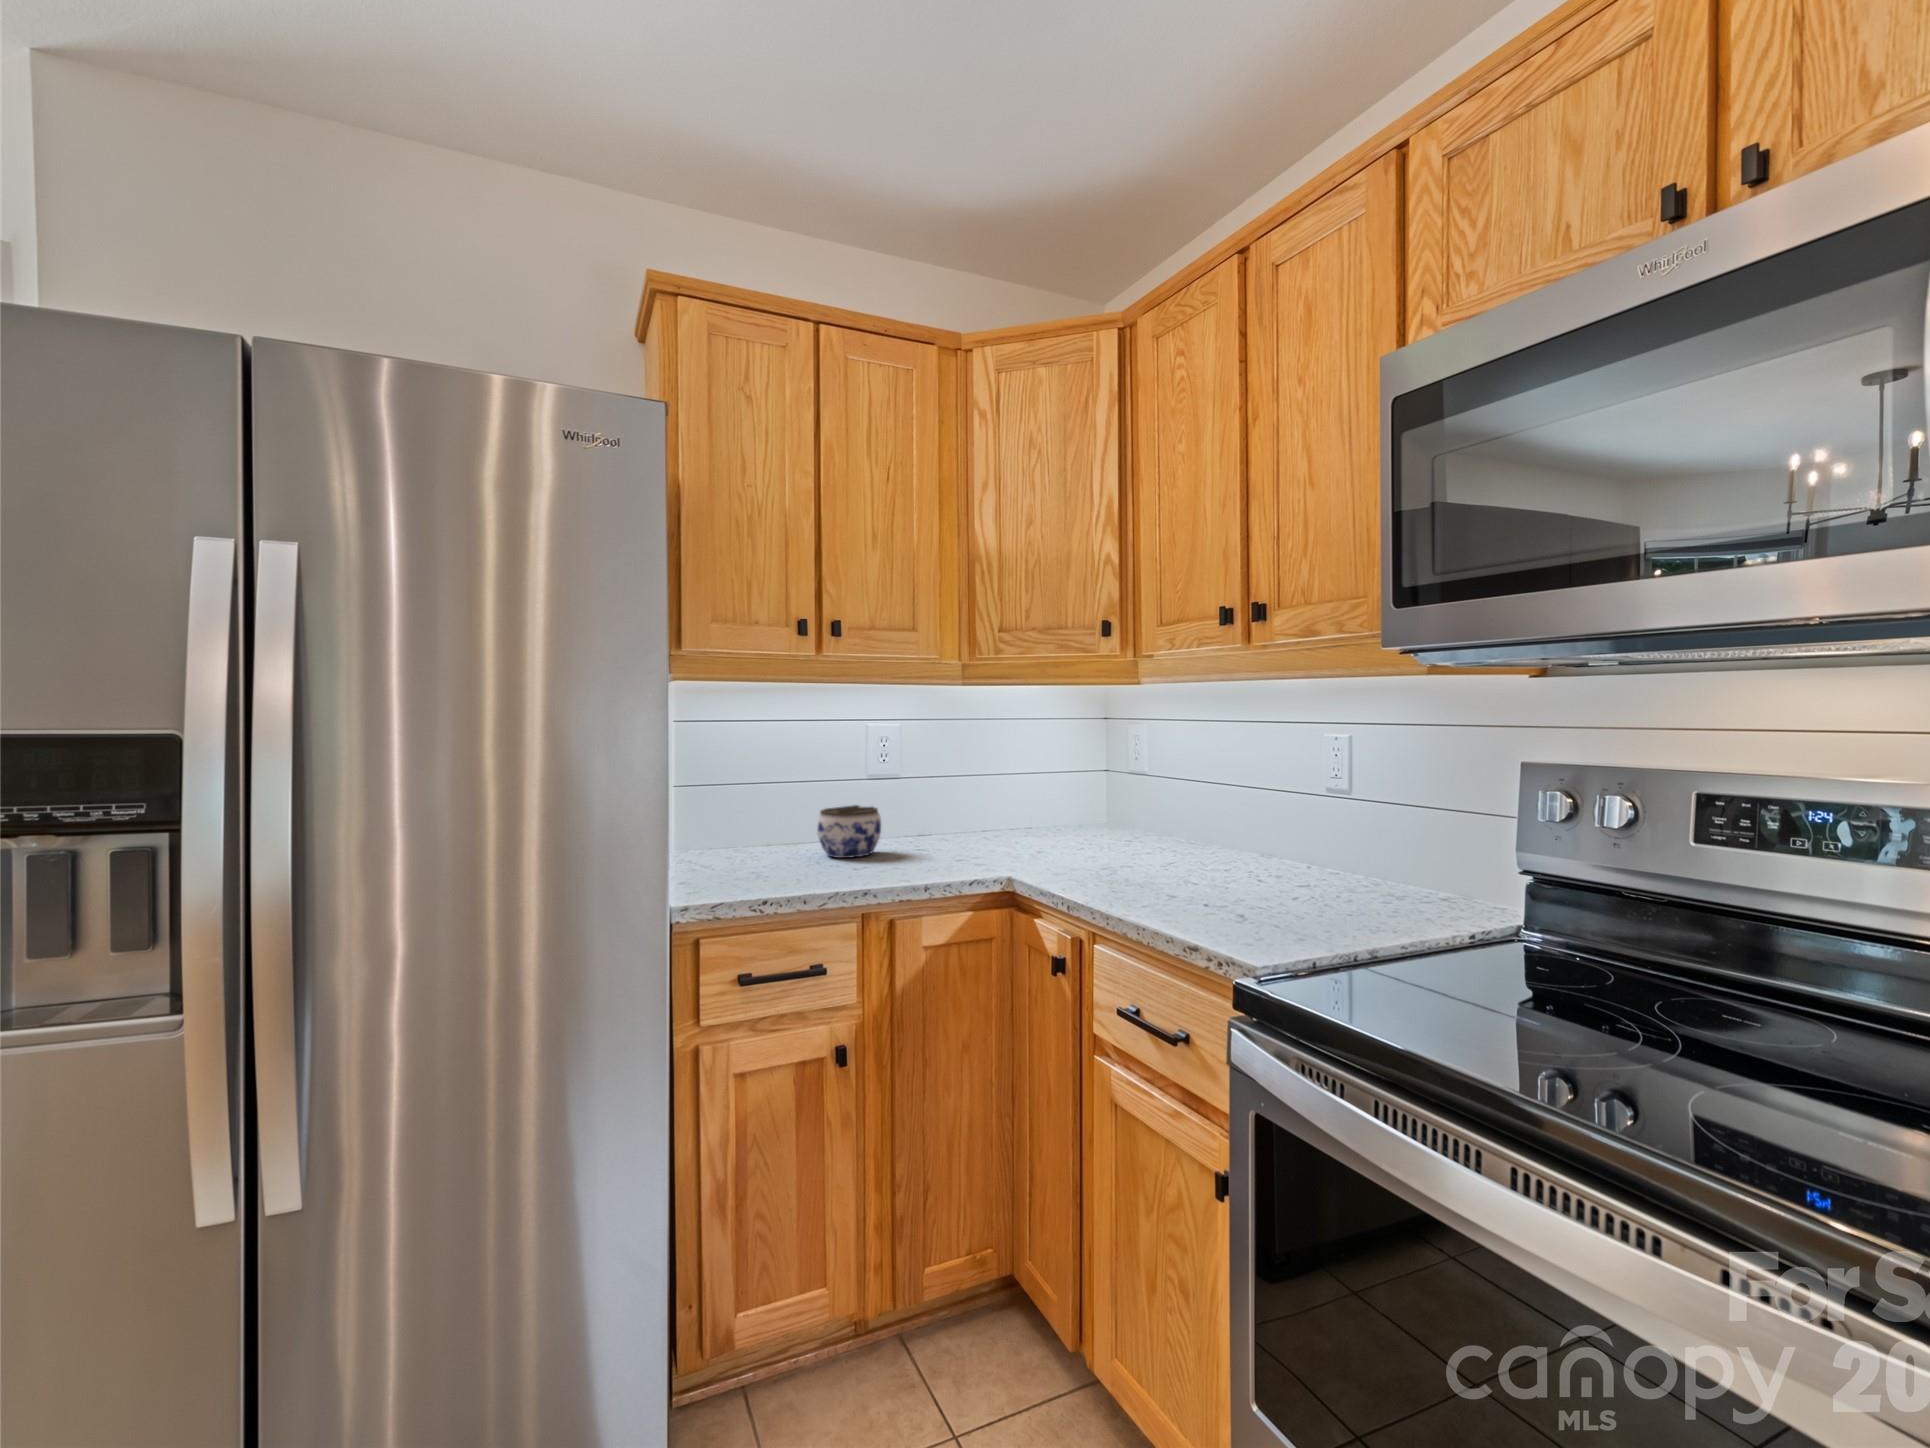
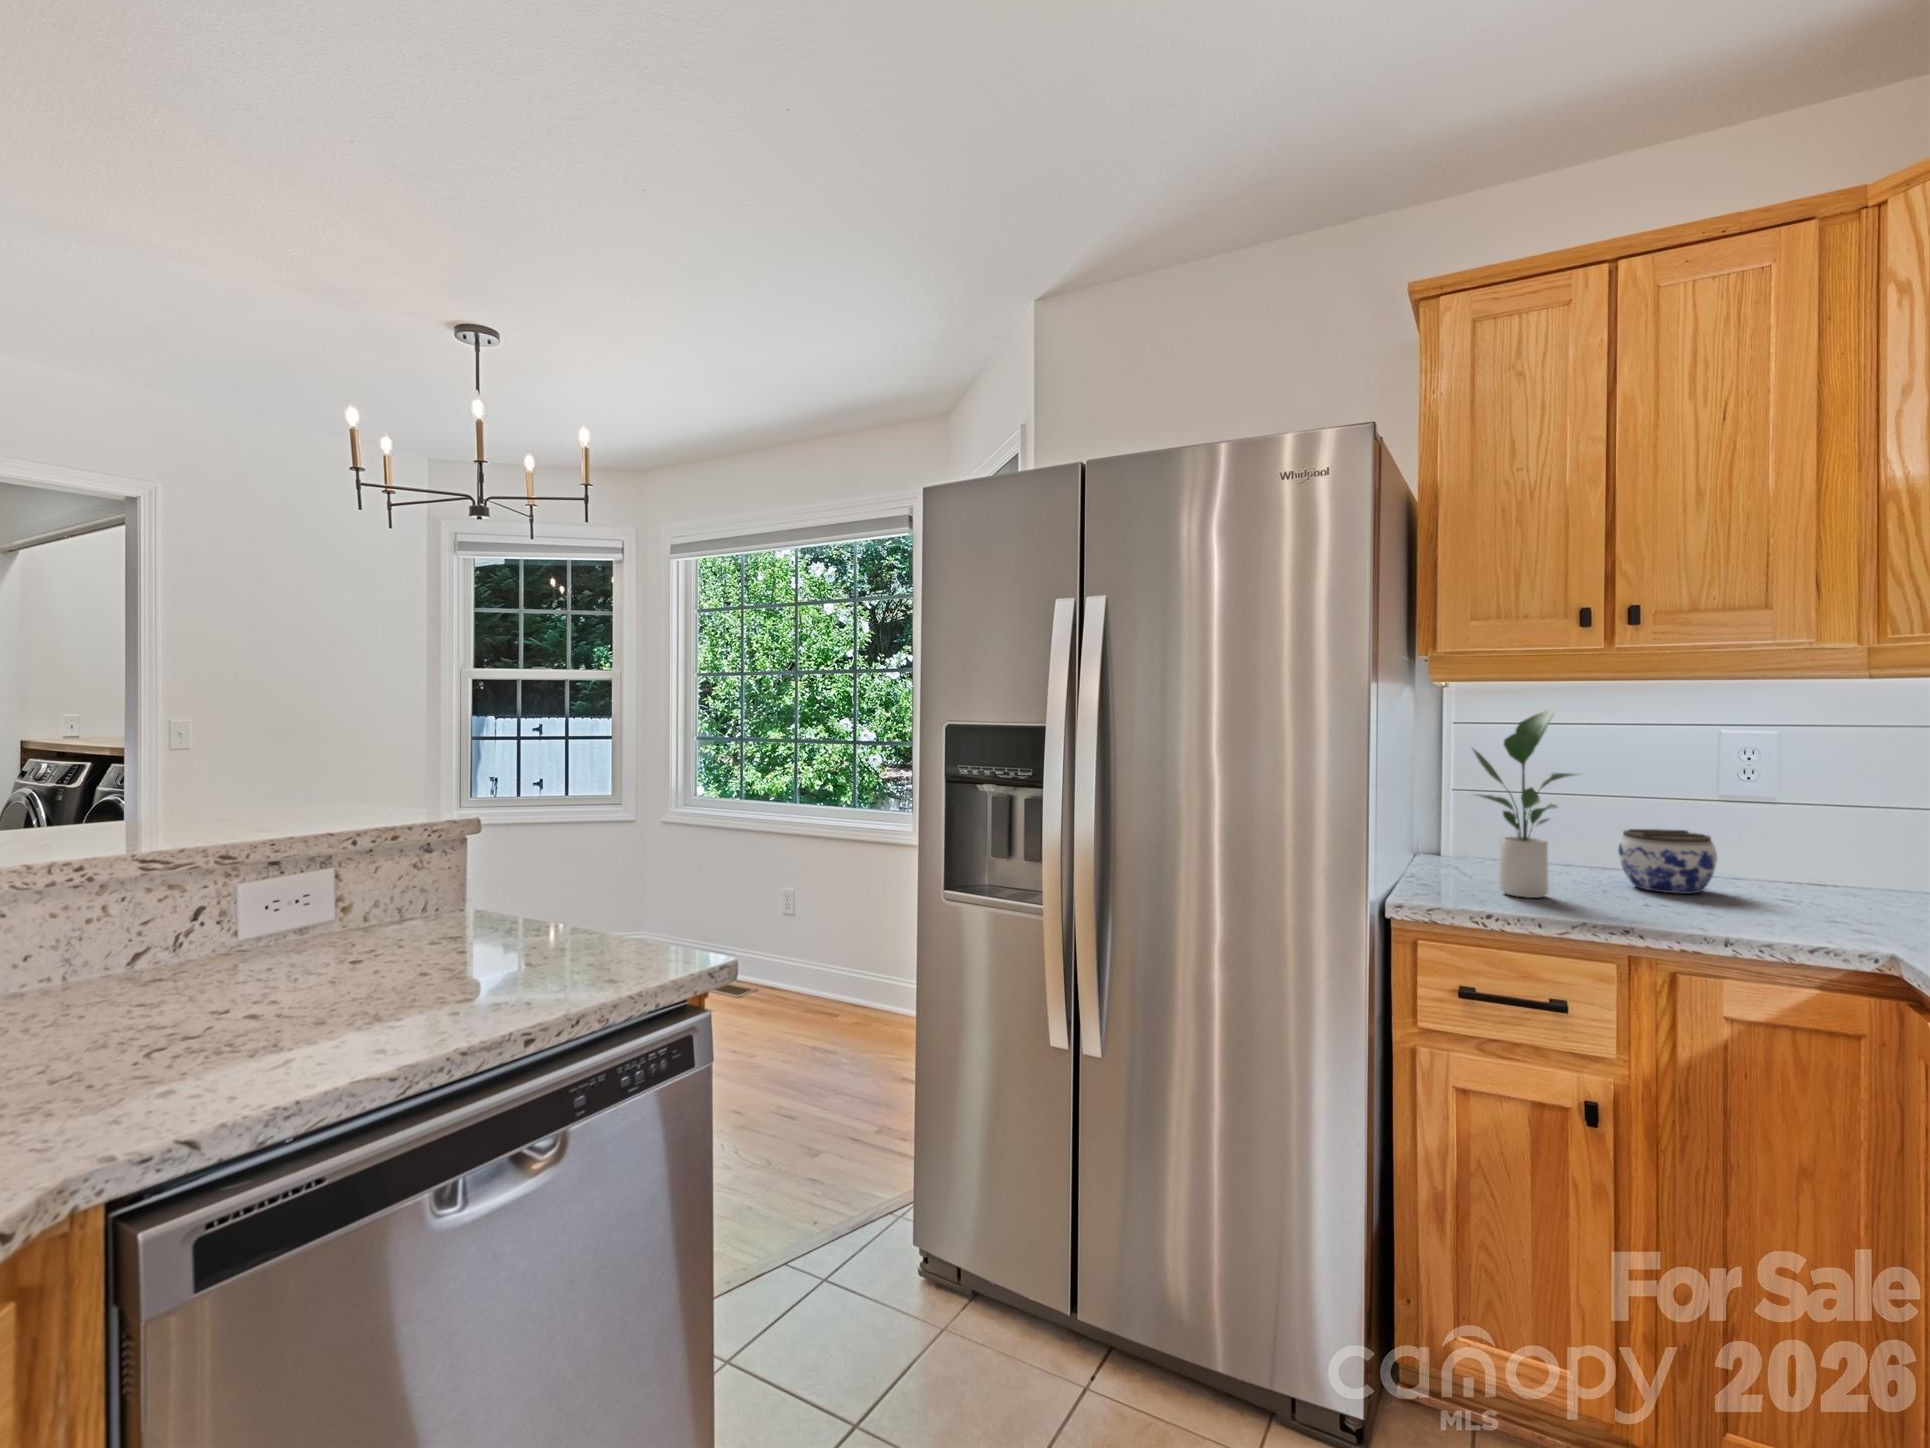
potted plant: none [722,707,811,881] -> present [1473,708,1575,898]

